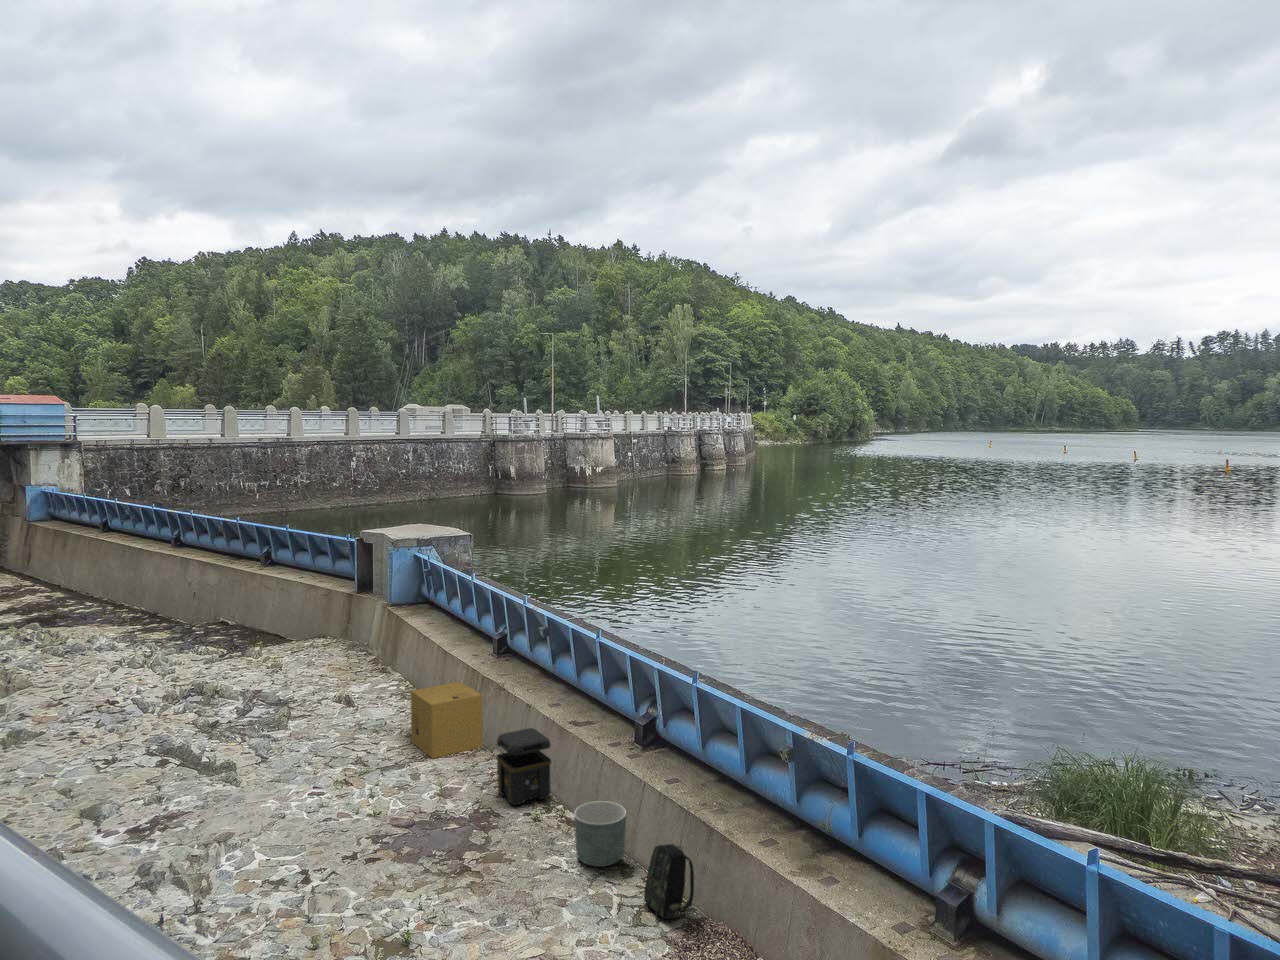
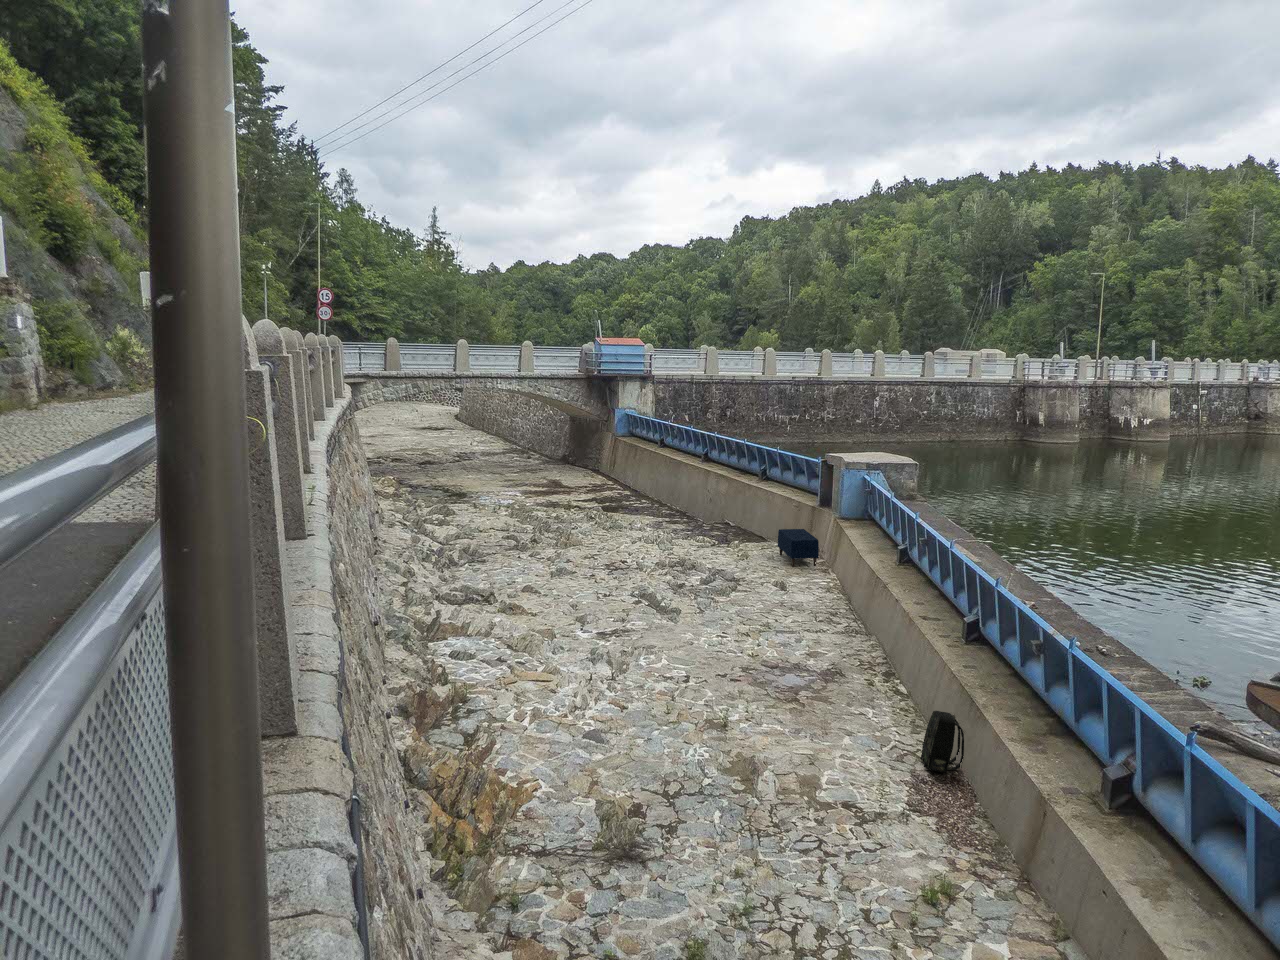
bench: none [325,627,383,676] -> present [778,529,819,567]
cardboard box: present [410,682,483,758] -> none [809,575,865,631]
toolbox: present [497,728,551,805] -> none [854,614,898,673]
planter: present [574,801,626,867] -> none [886,674,933,727]

